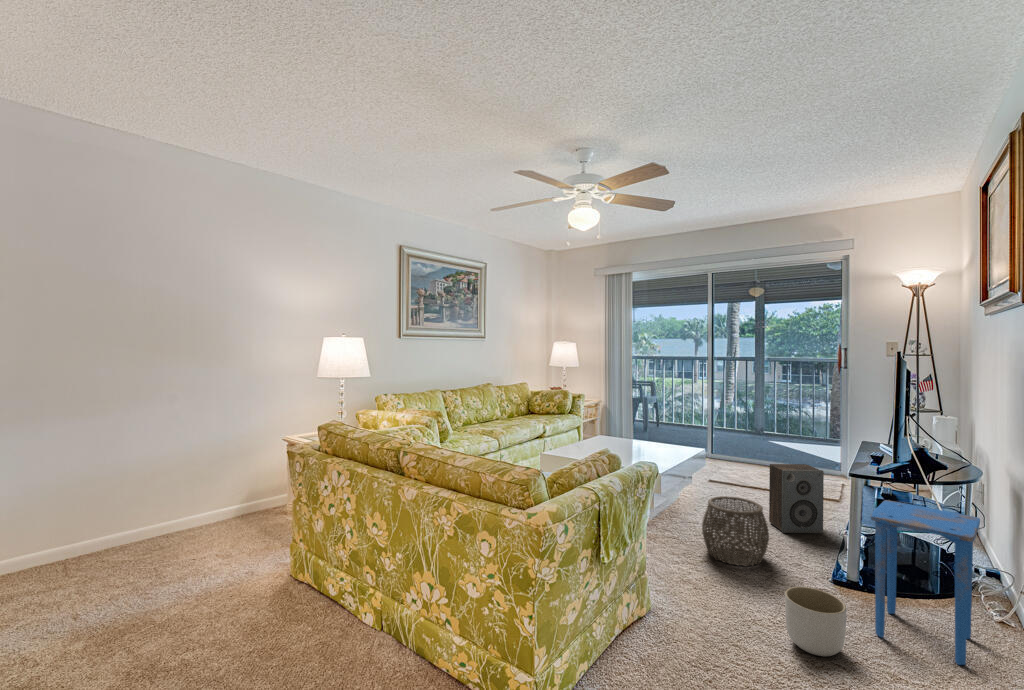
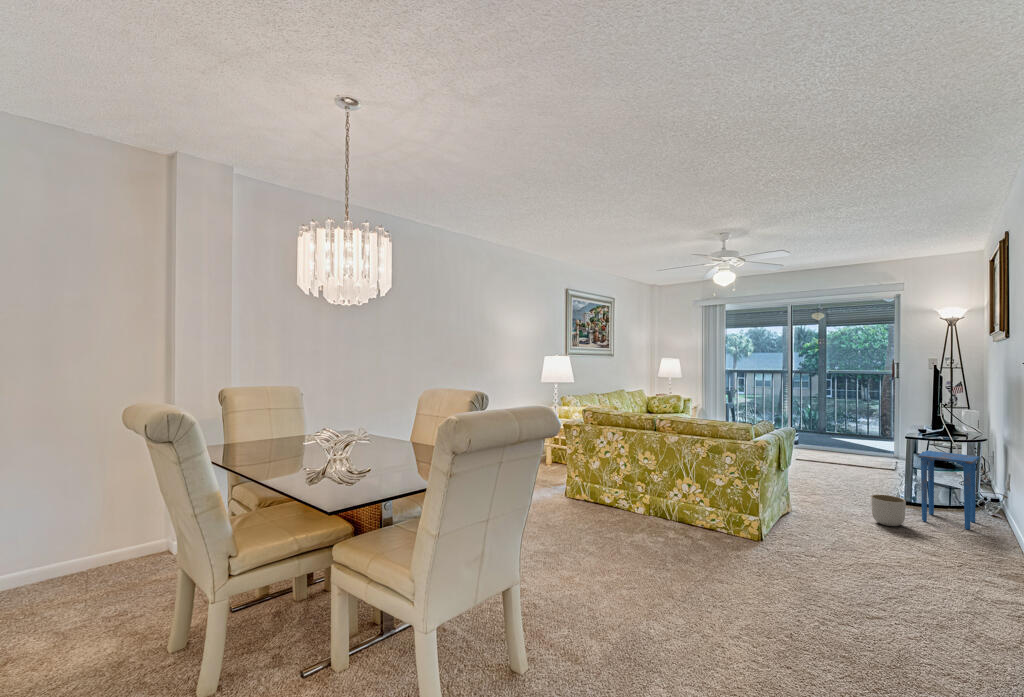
speaker: present [769,464,824,533] -> none [849,441,887,485]
woven basket: present [702,496,769,566] -> none [809,458,855,498]

